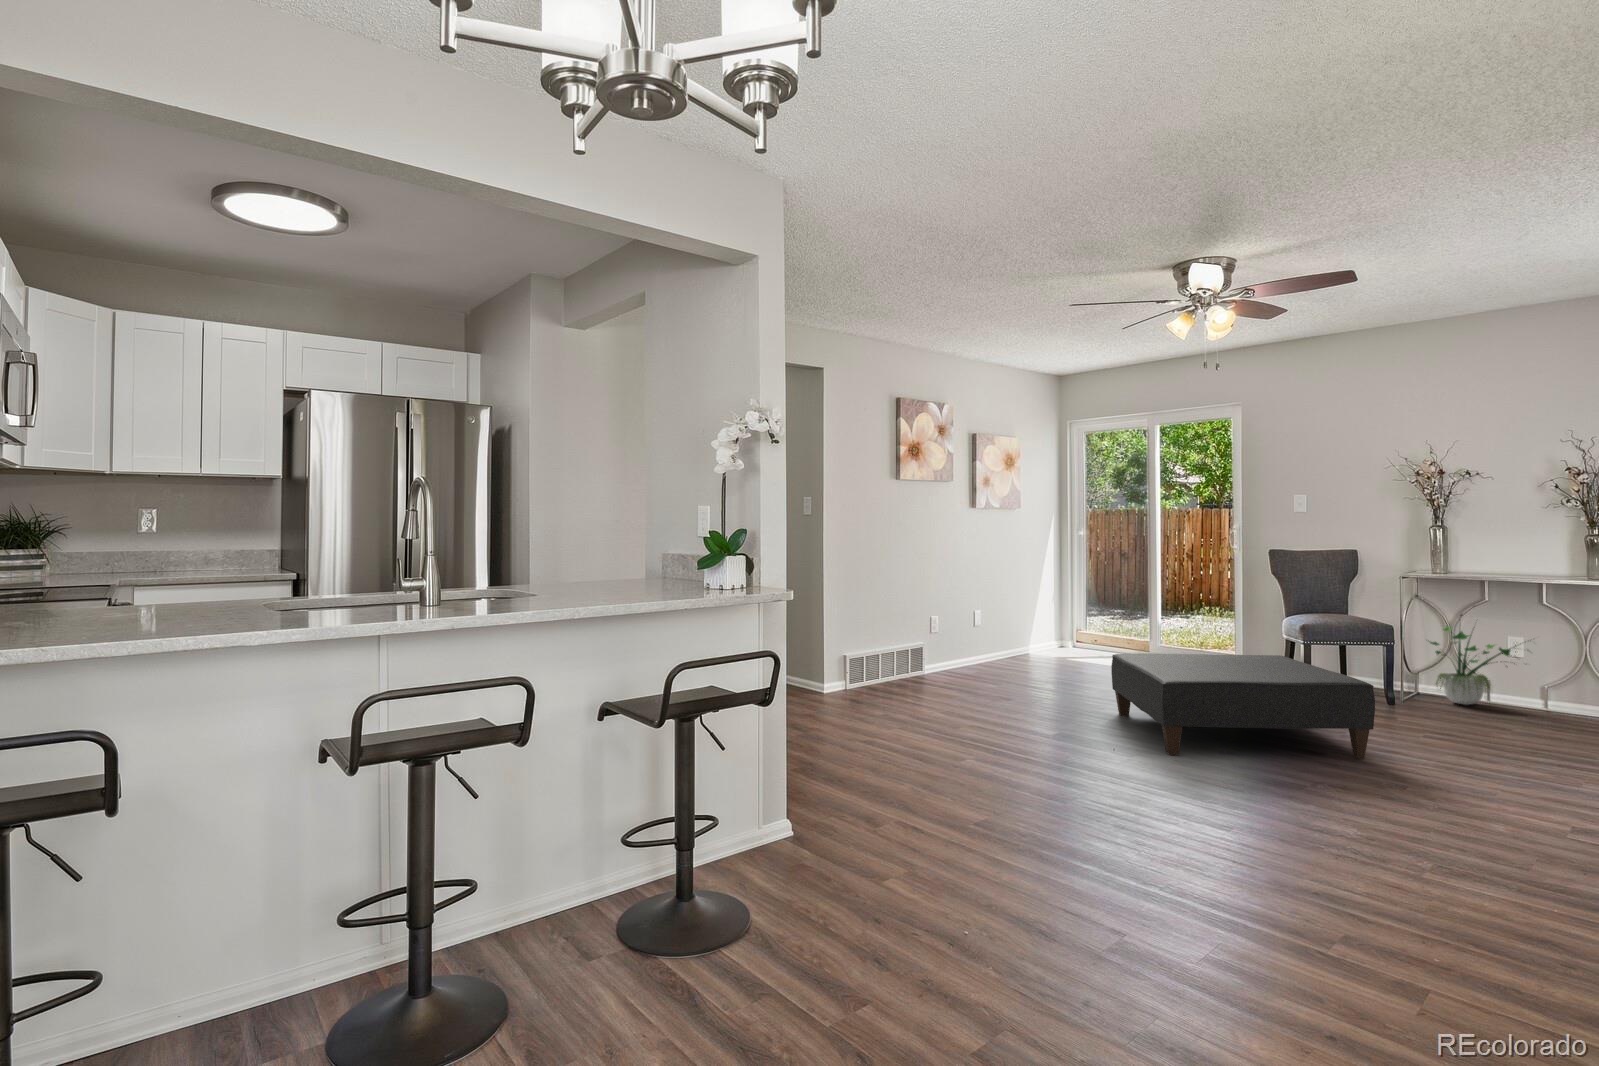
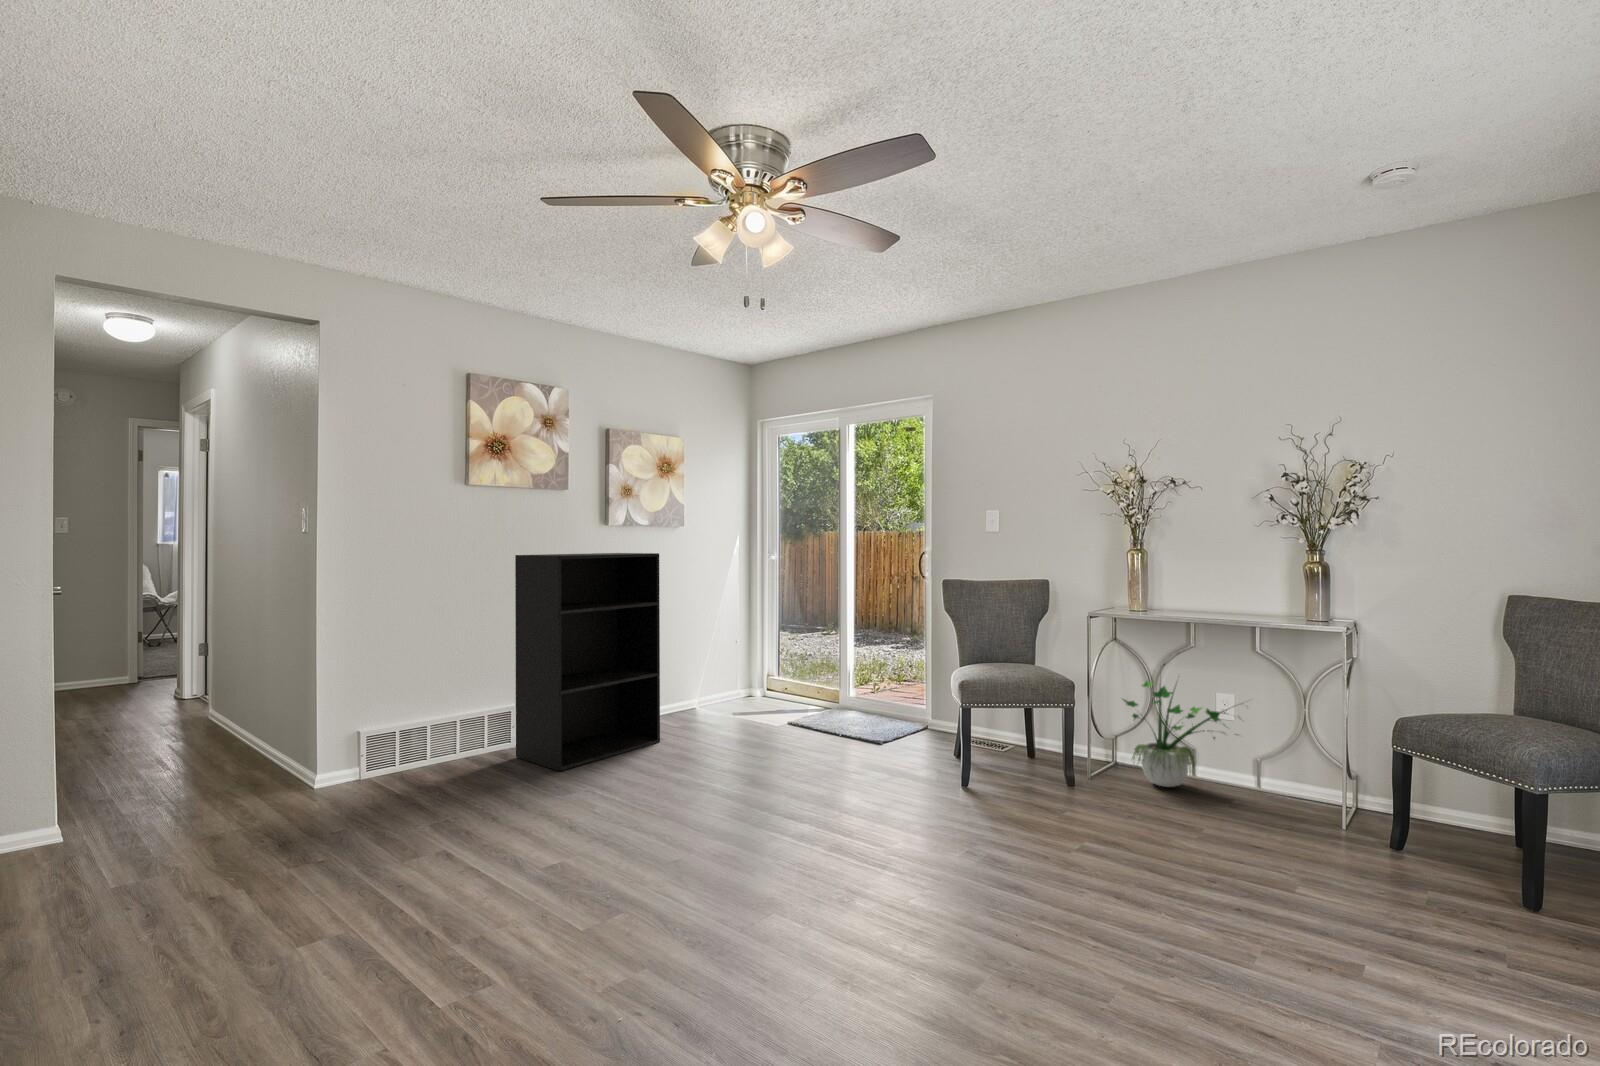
bookshelf: none [934,530,1031,684] -> present [515,553,660,771]
ottoman: present [1111,654,1375,758] -> none [645,740,999,967]

